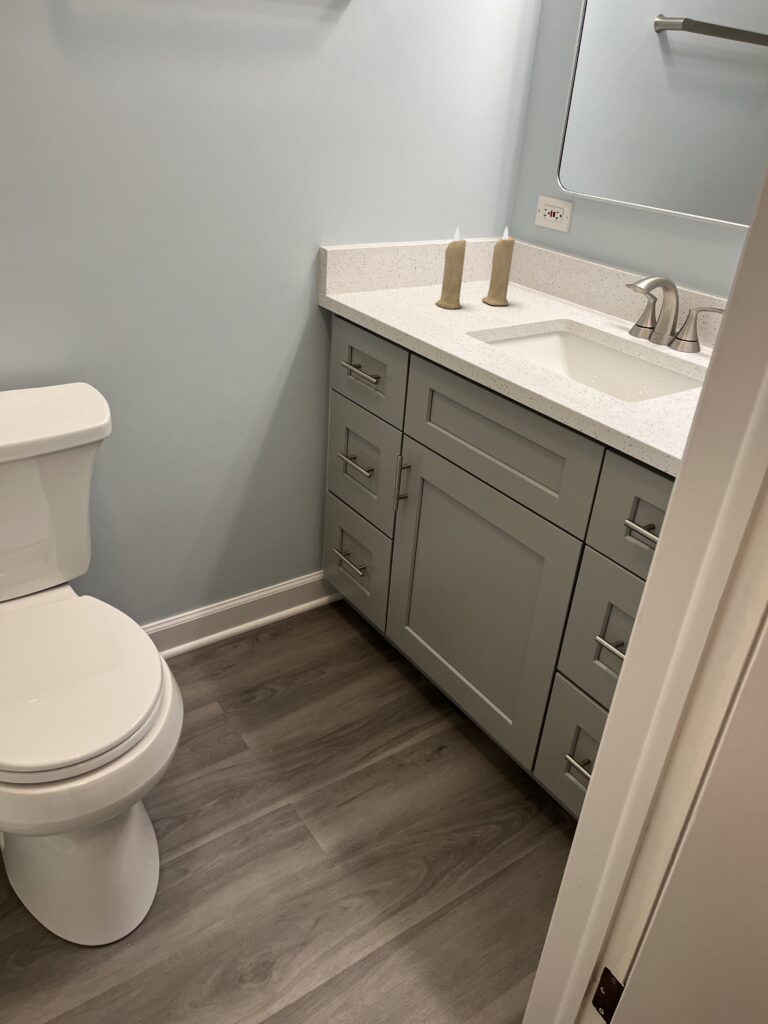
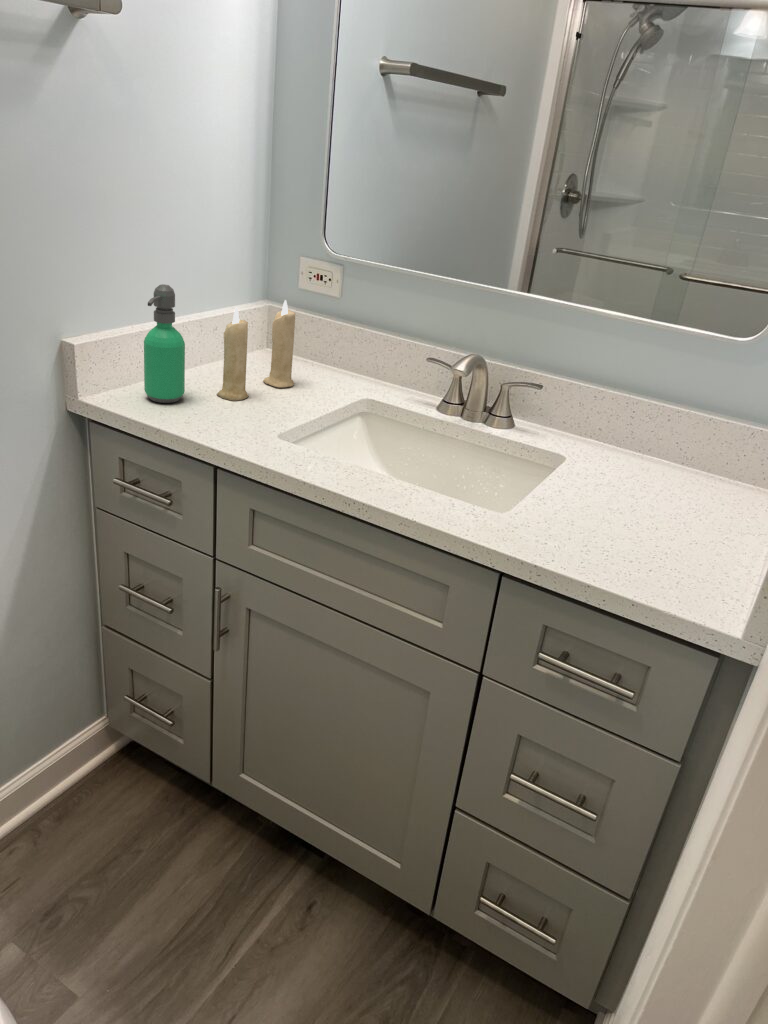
soap dispenser: none [376,204,411,304] -> present [144,284,185,403]

